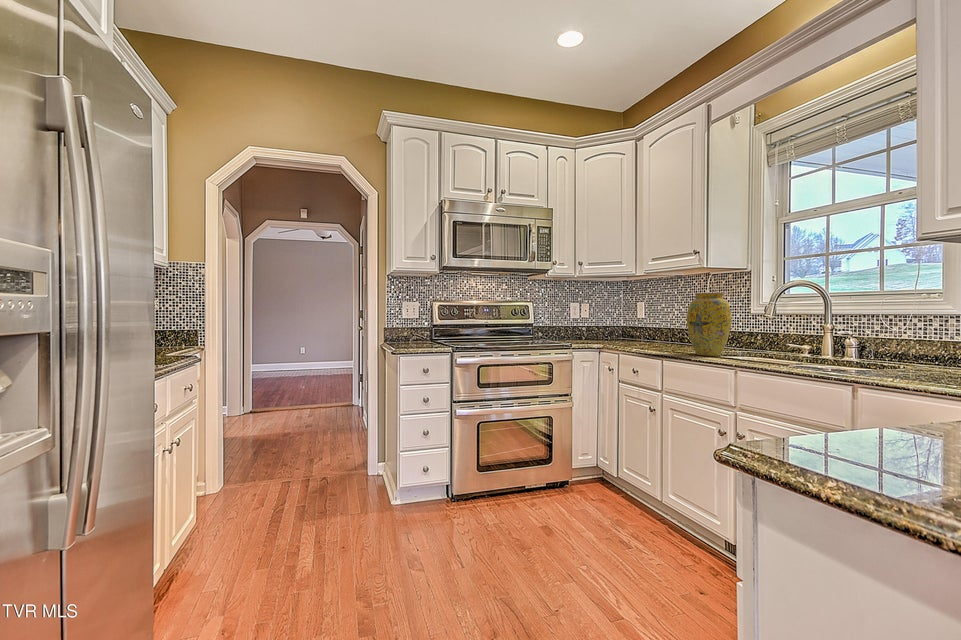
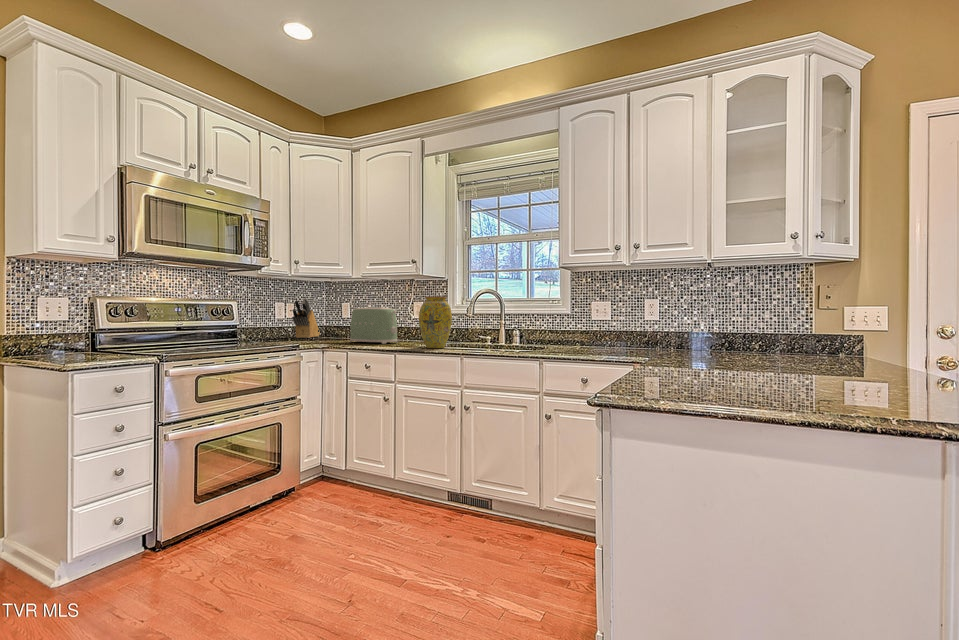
knife block: none [584,298,616,338] -> present [292,298,320,338]
toaster: none [627,307,678,347] -> present [350,307,397,344]

